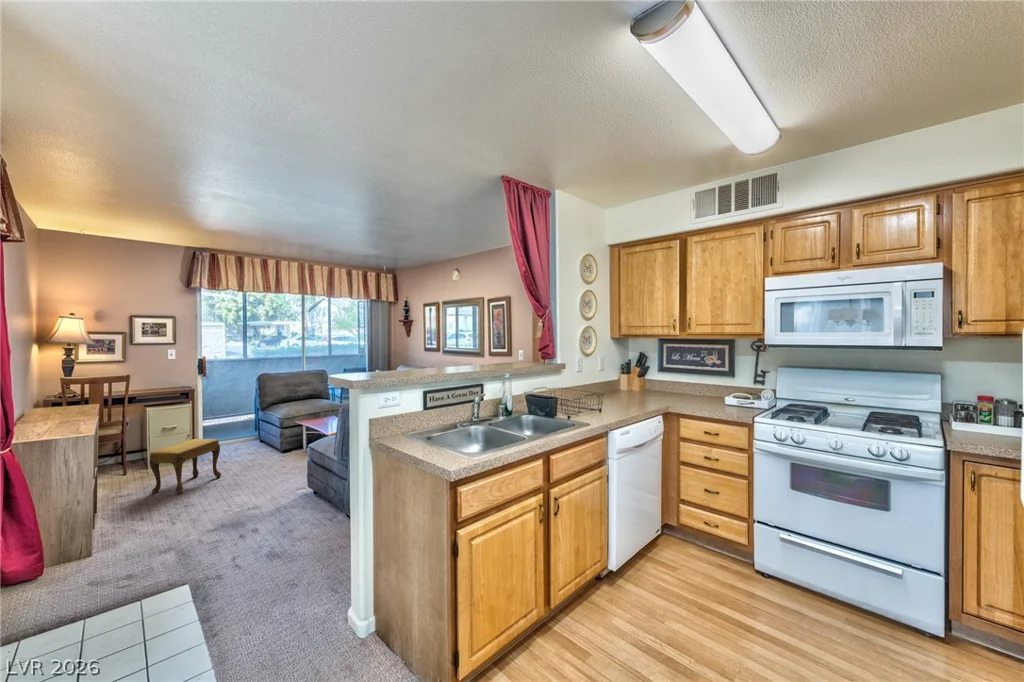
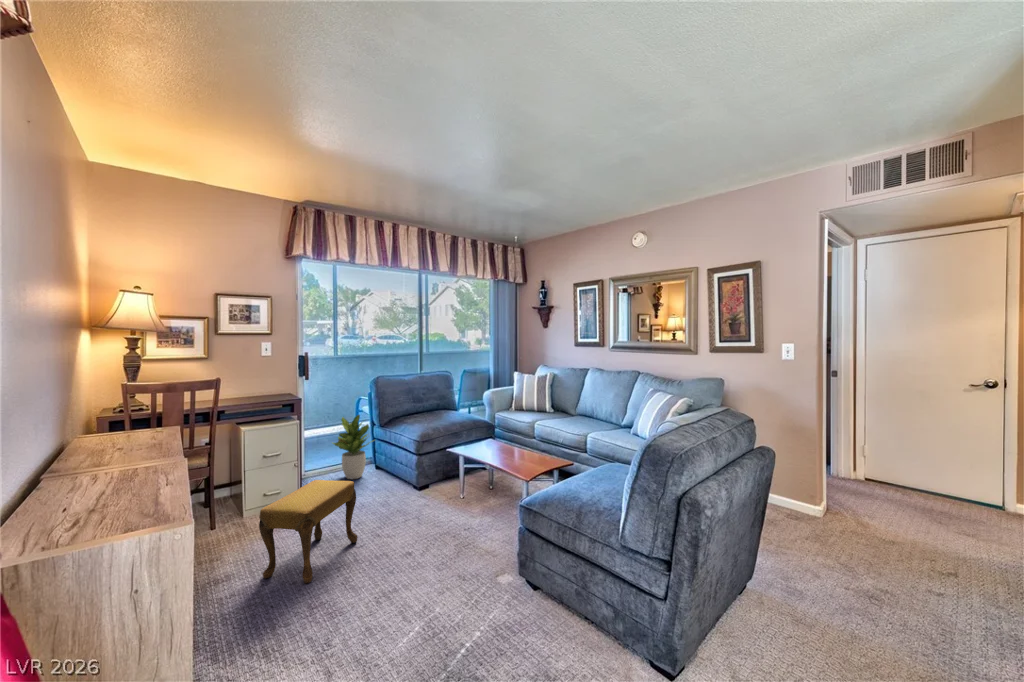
potted plant: none [223,401,258,447] -> present [333,415,372,479]

